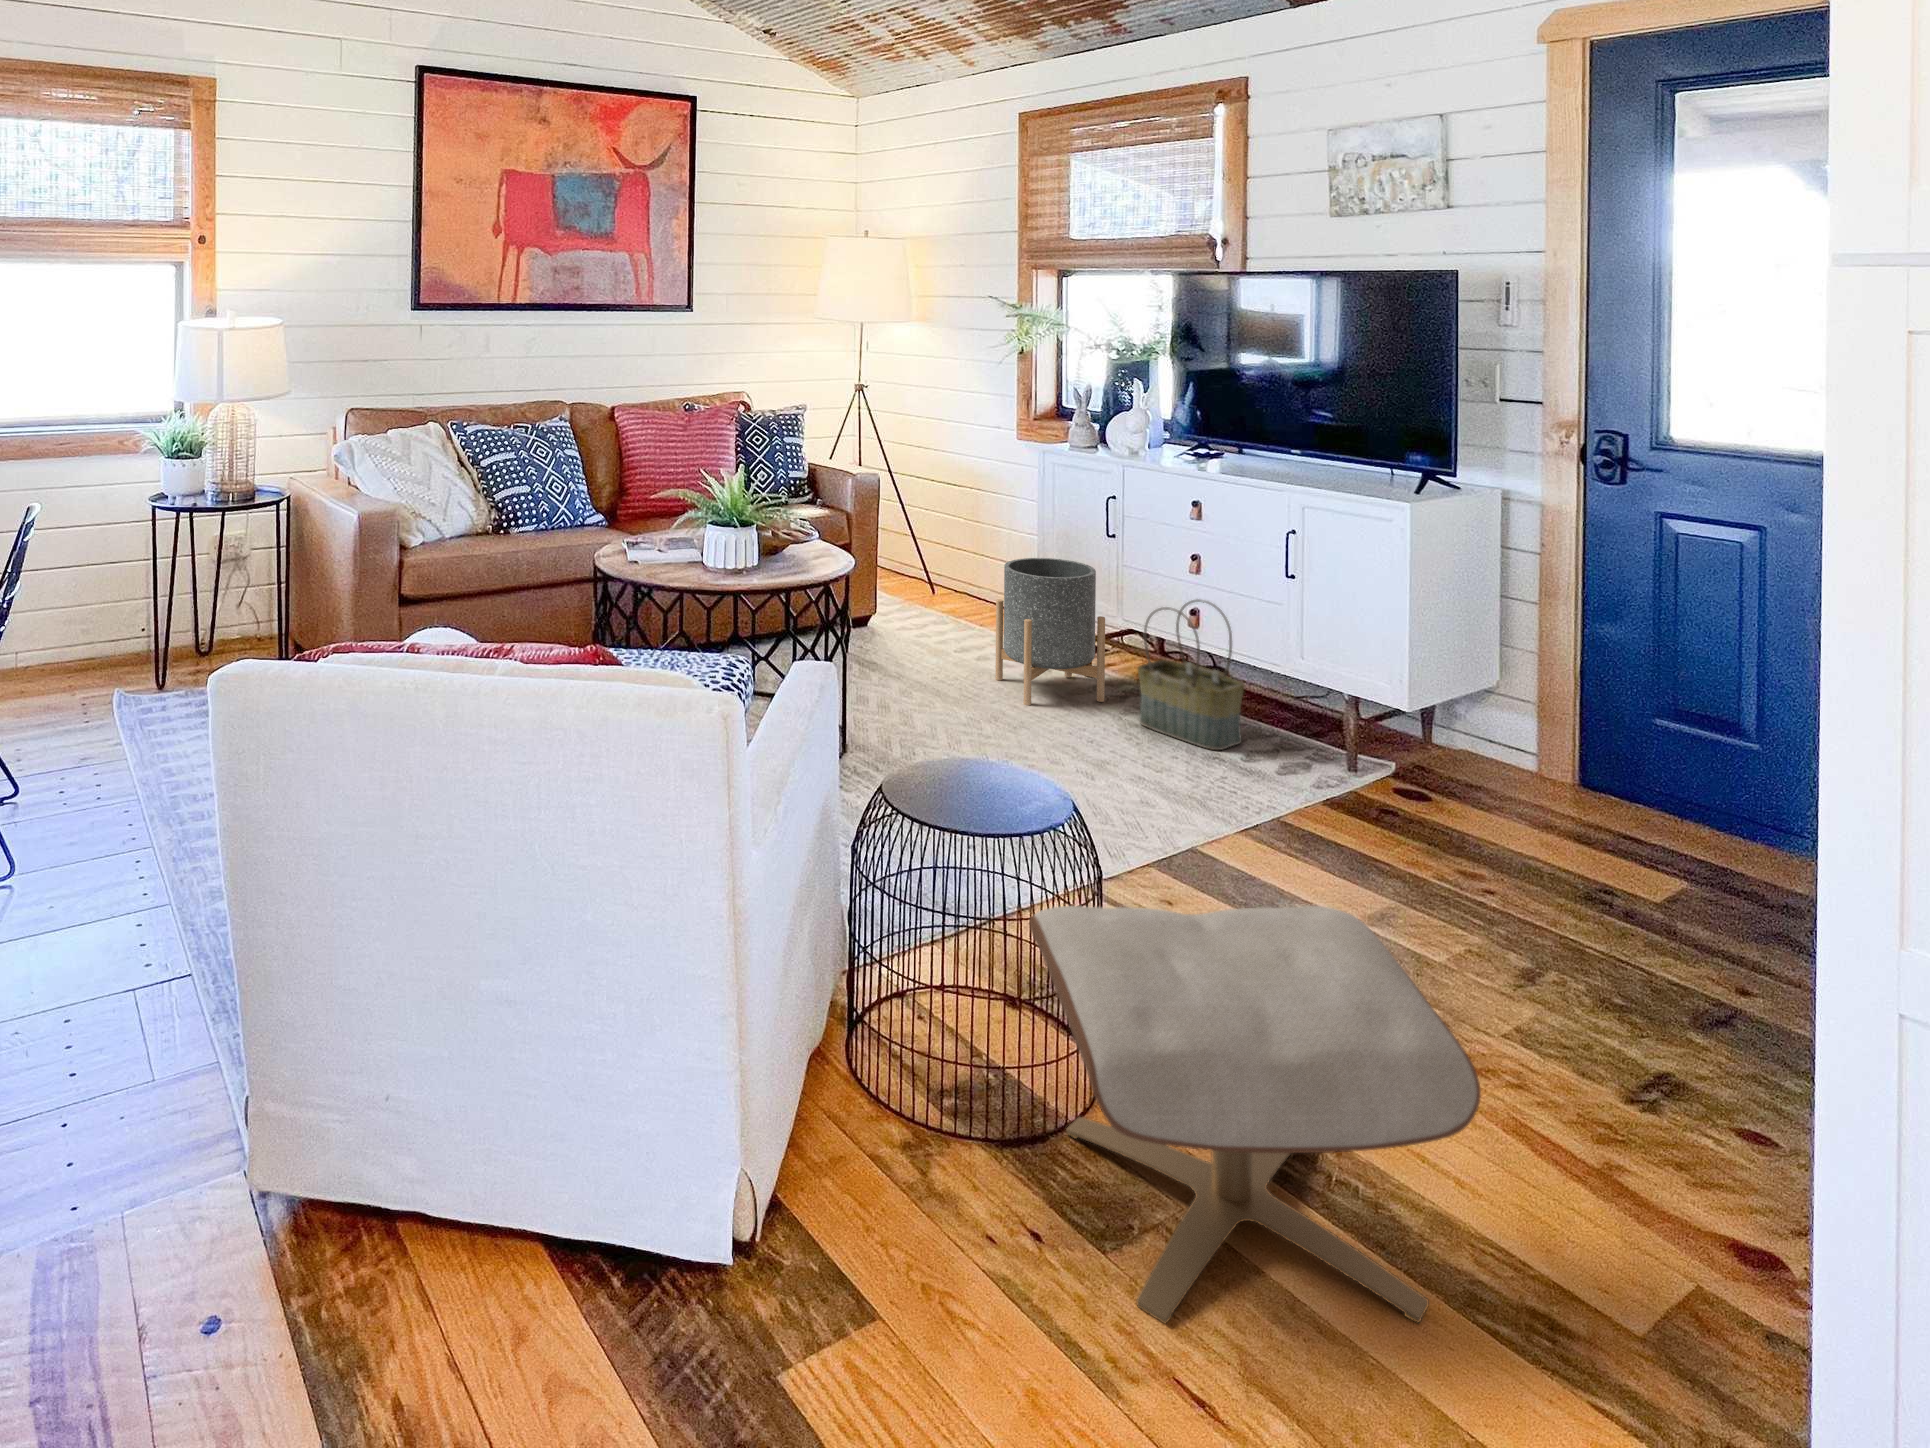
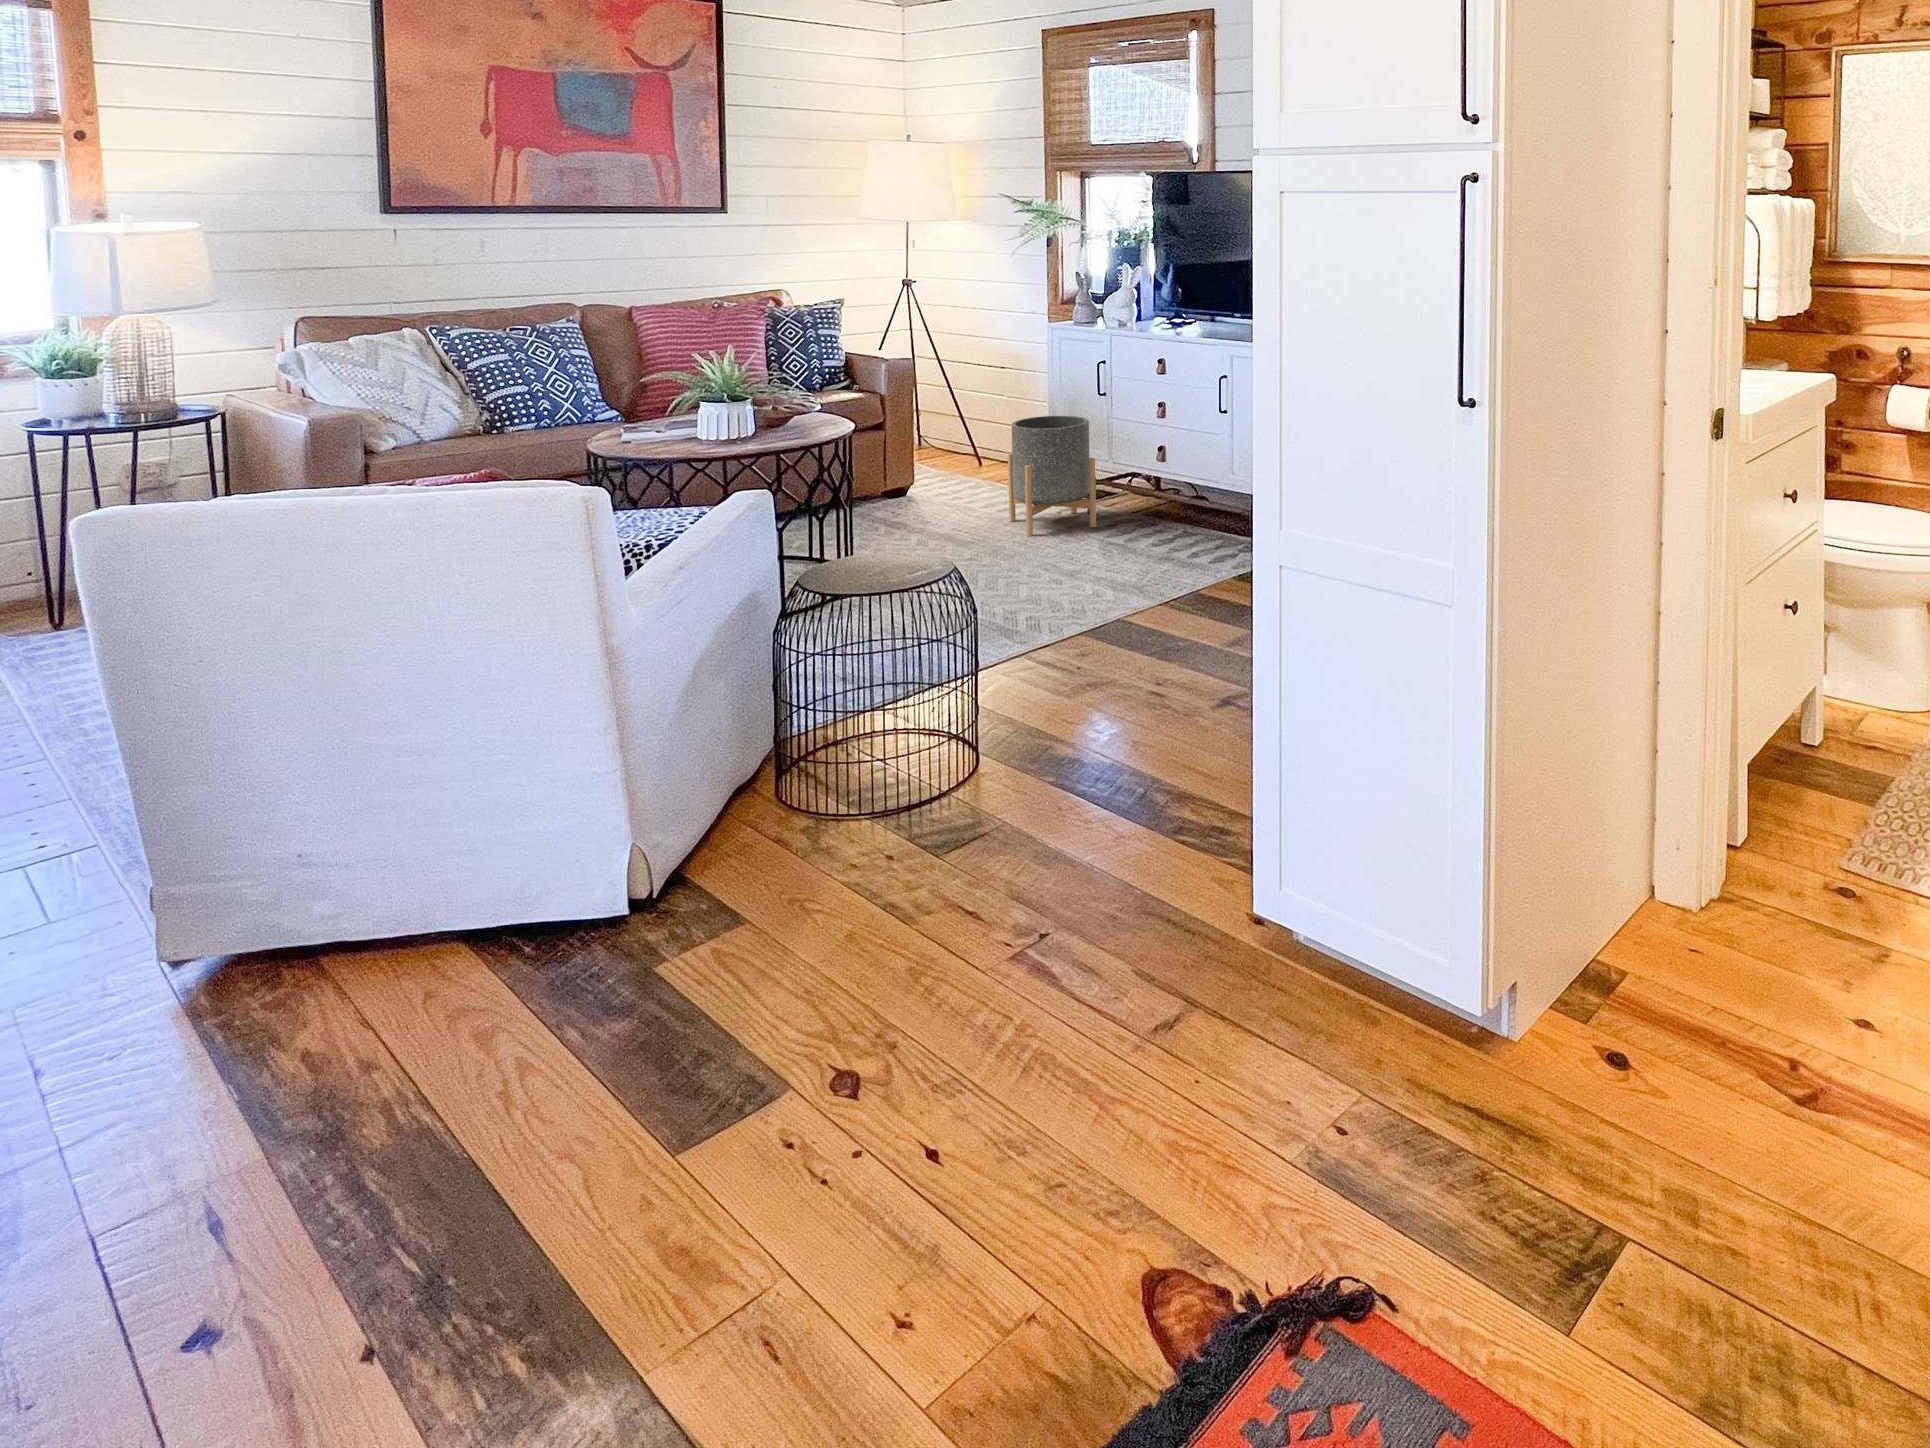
basket: present [1138,599,1244,750] -> none [1115,435,1194,550]
ottoman: present [1029,906,1481,1323] -> none [904,603,1179,873]

